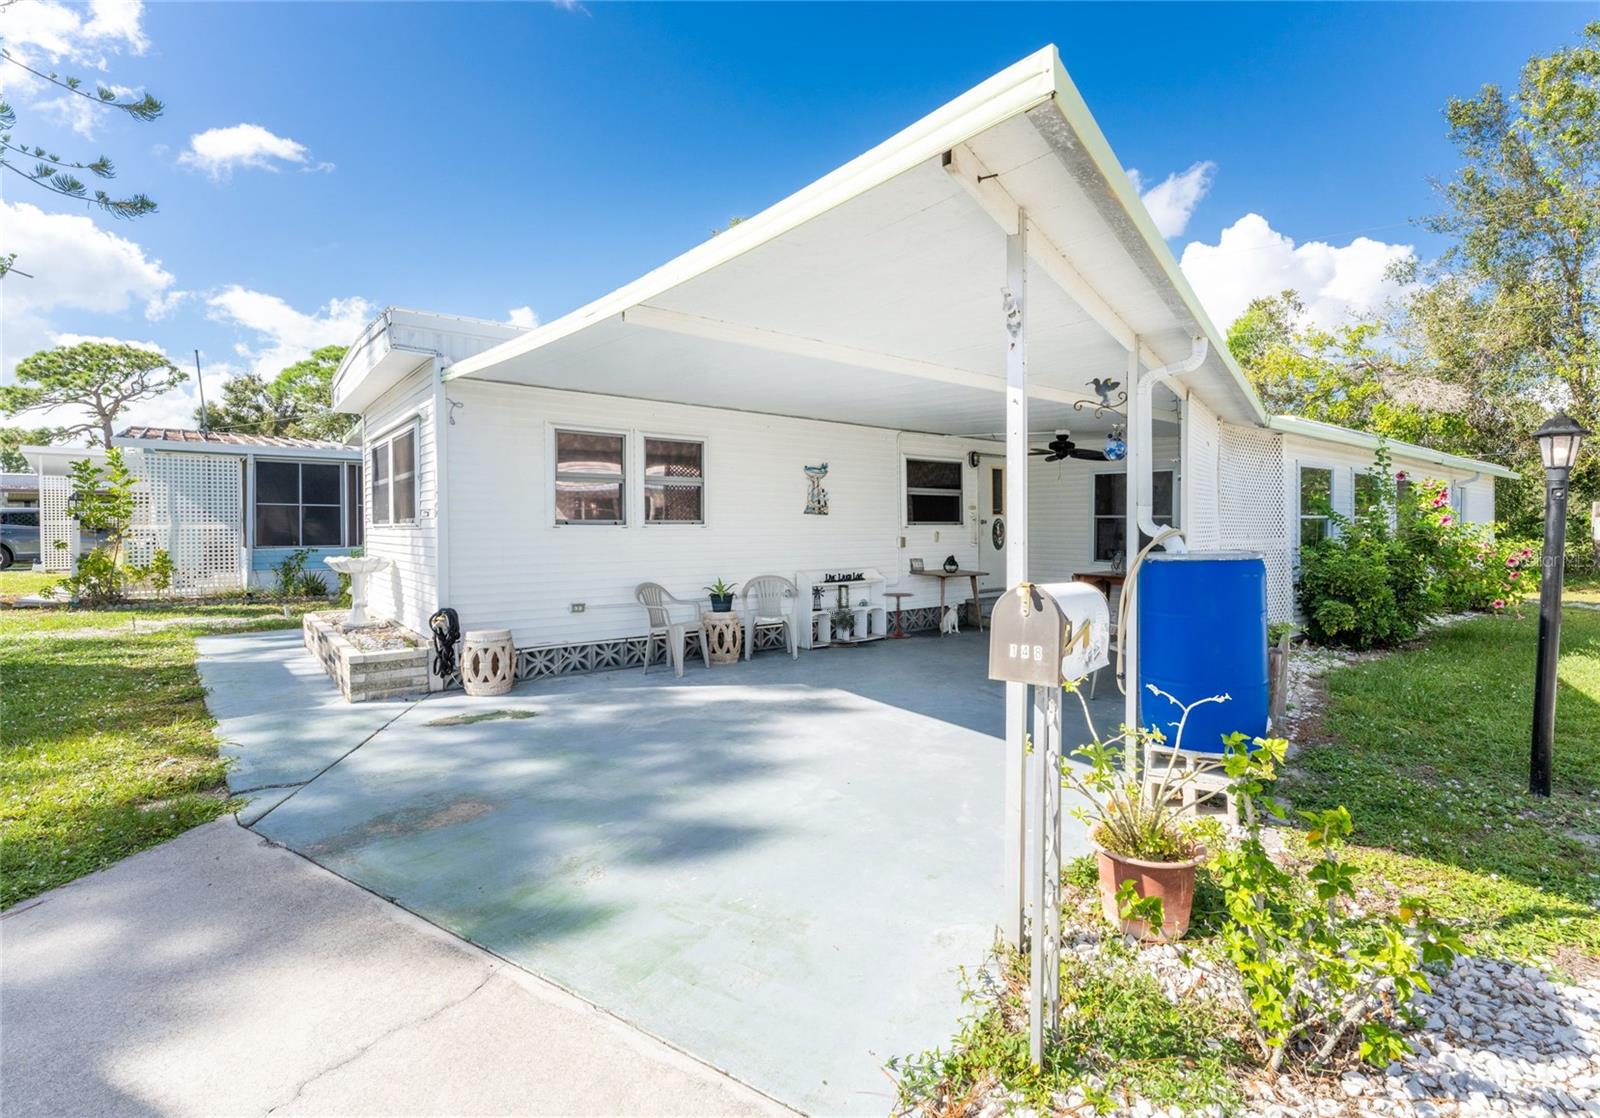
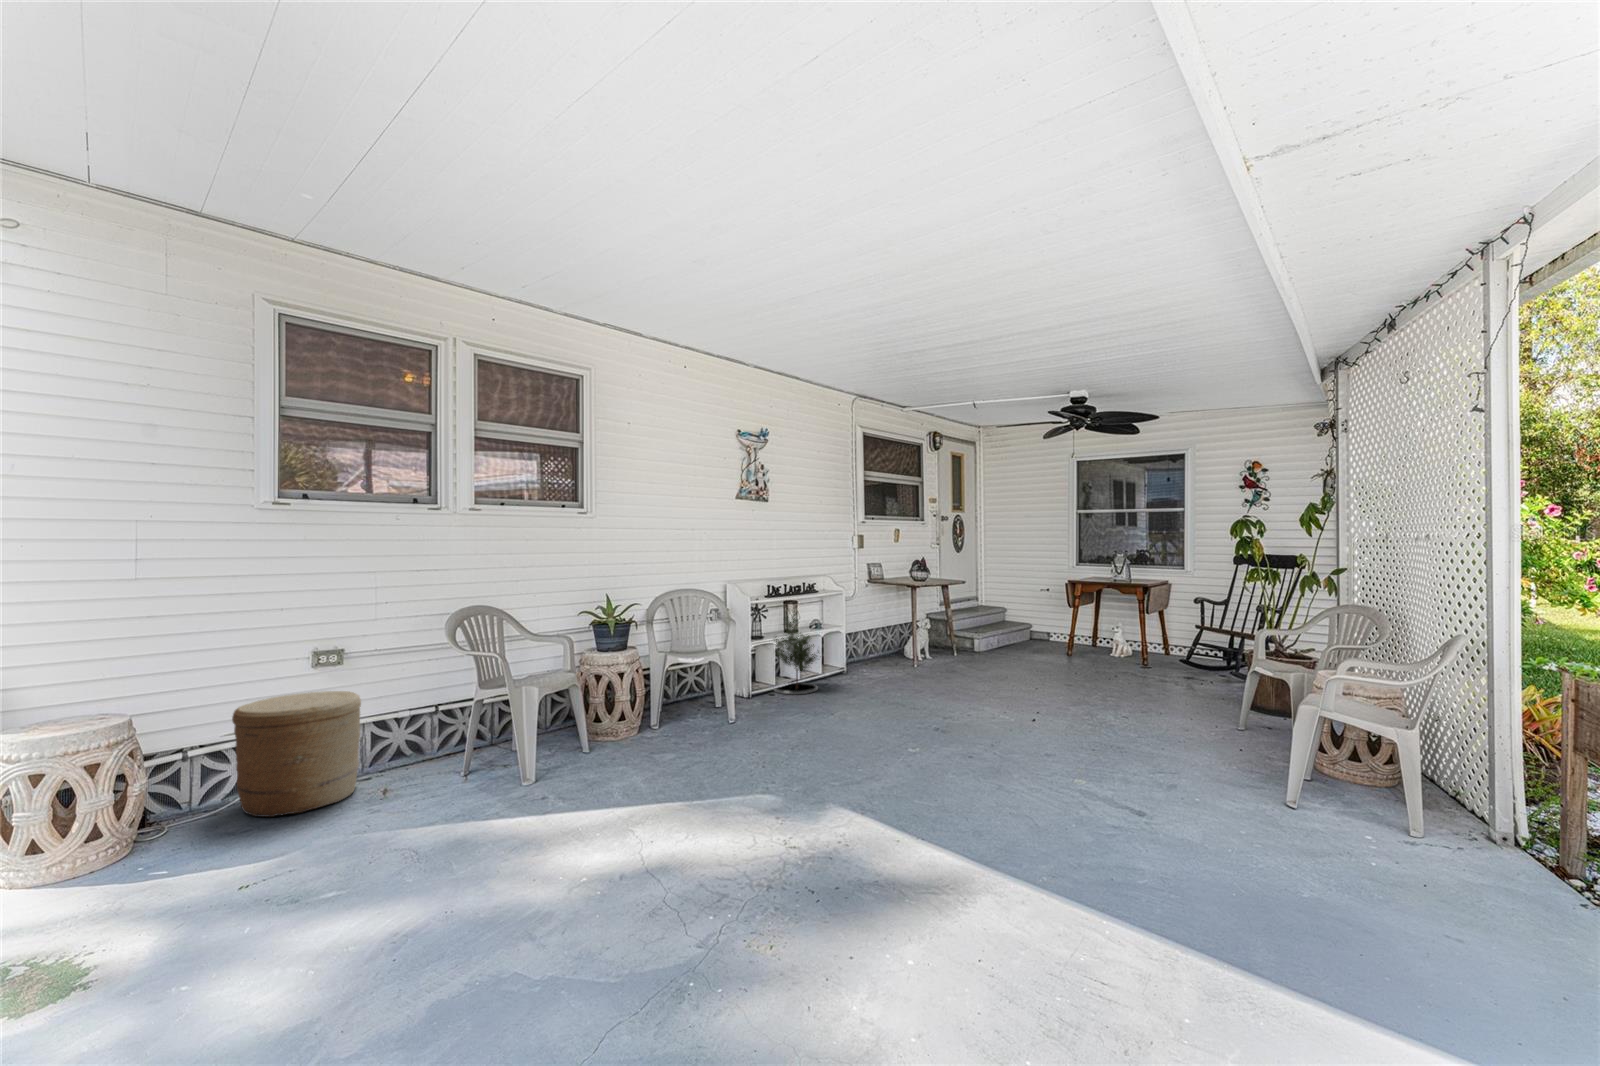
side table: present [883,593,913,638] -> none [843,610,887,674]
woven basket: none [544,625,599,682] -> present [232,691,361,817]

